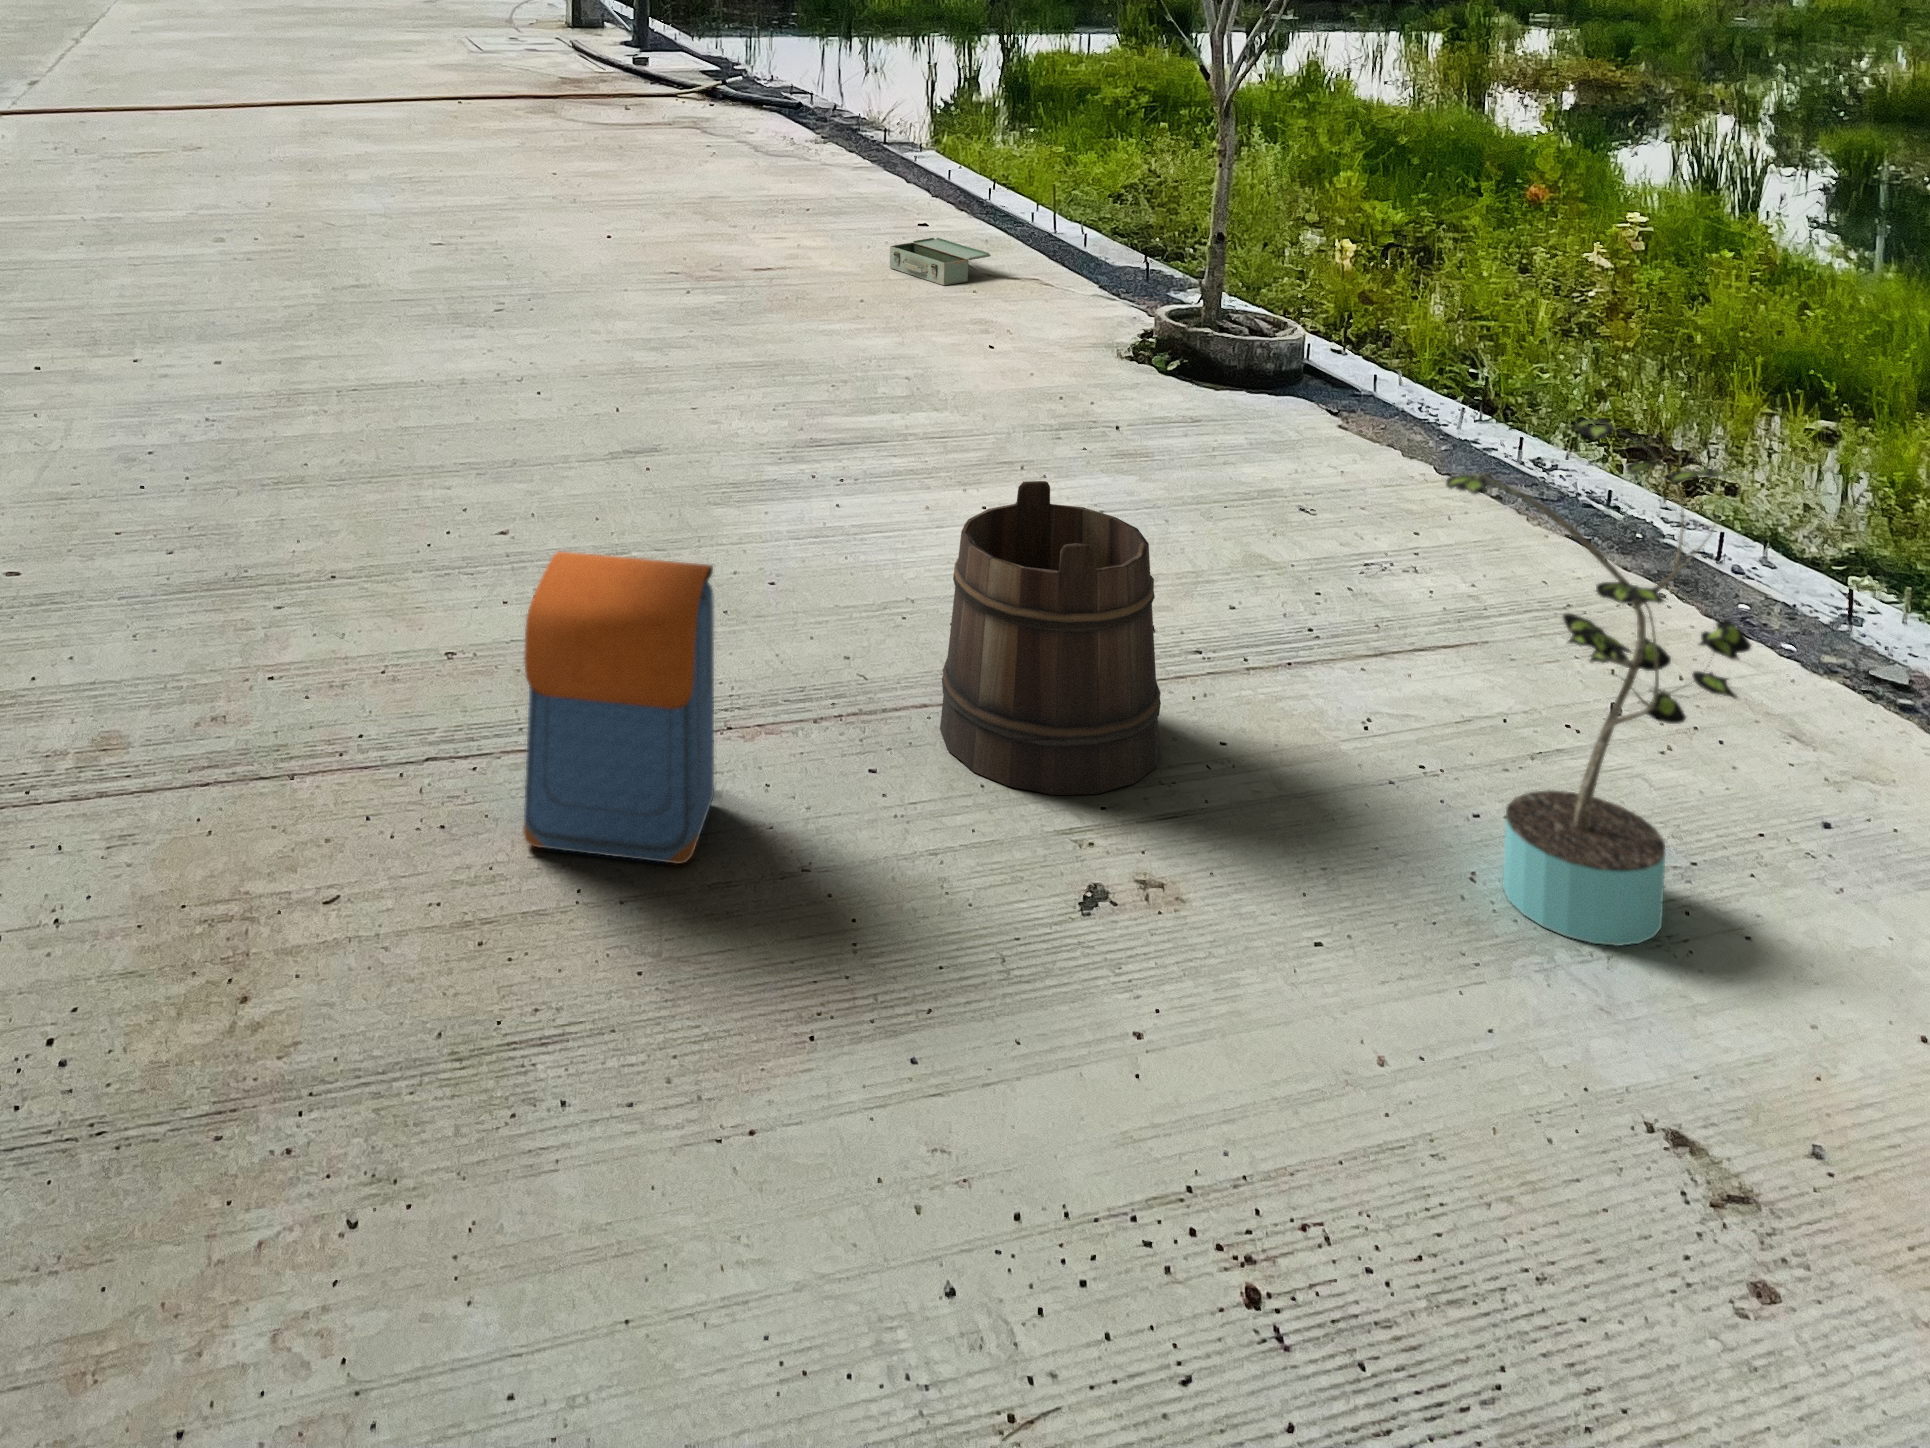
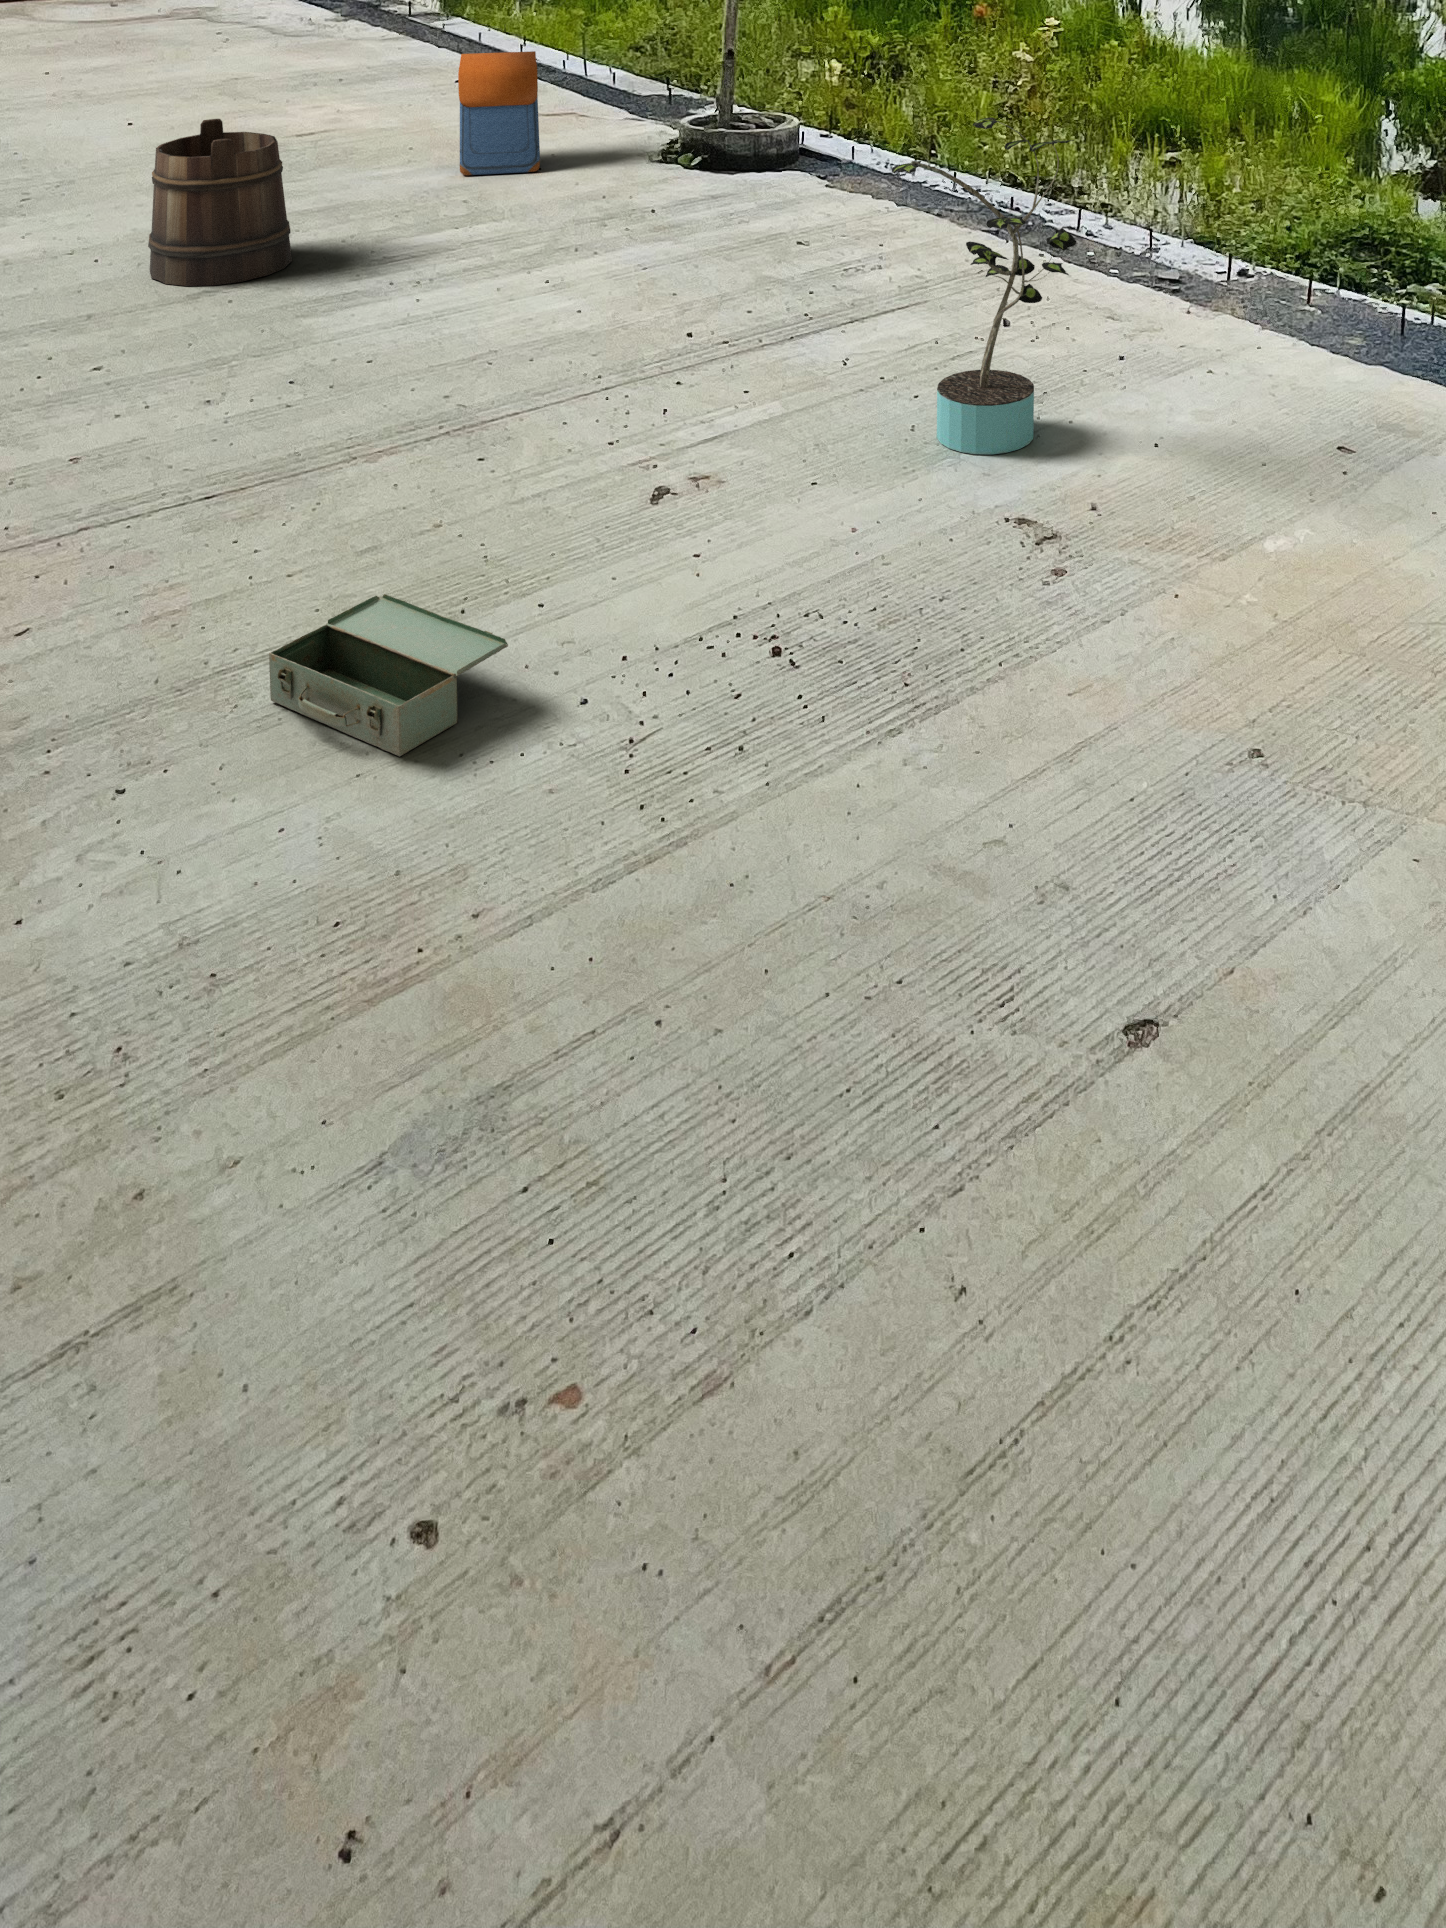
toolbox: present [890,238,991,285] -> present [269,594,508,756]
bucket: present [940,481,1161,795] -> present [148,119,292,286]
backpack: present [524,551,714,864] -> present [458,51,540,175]

